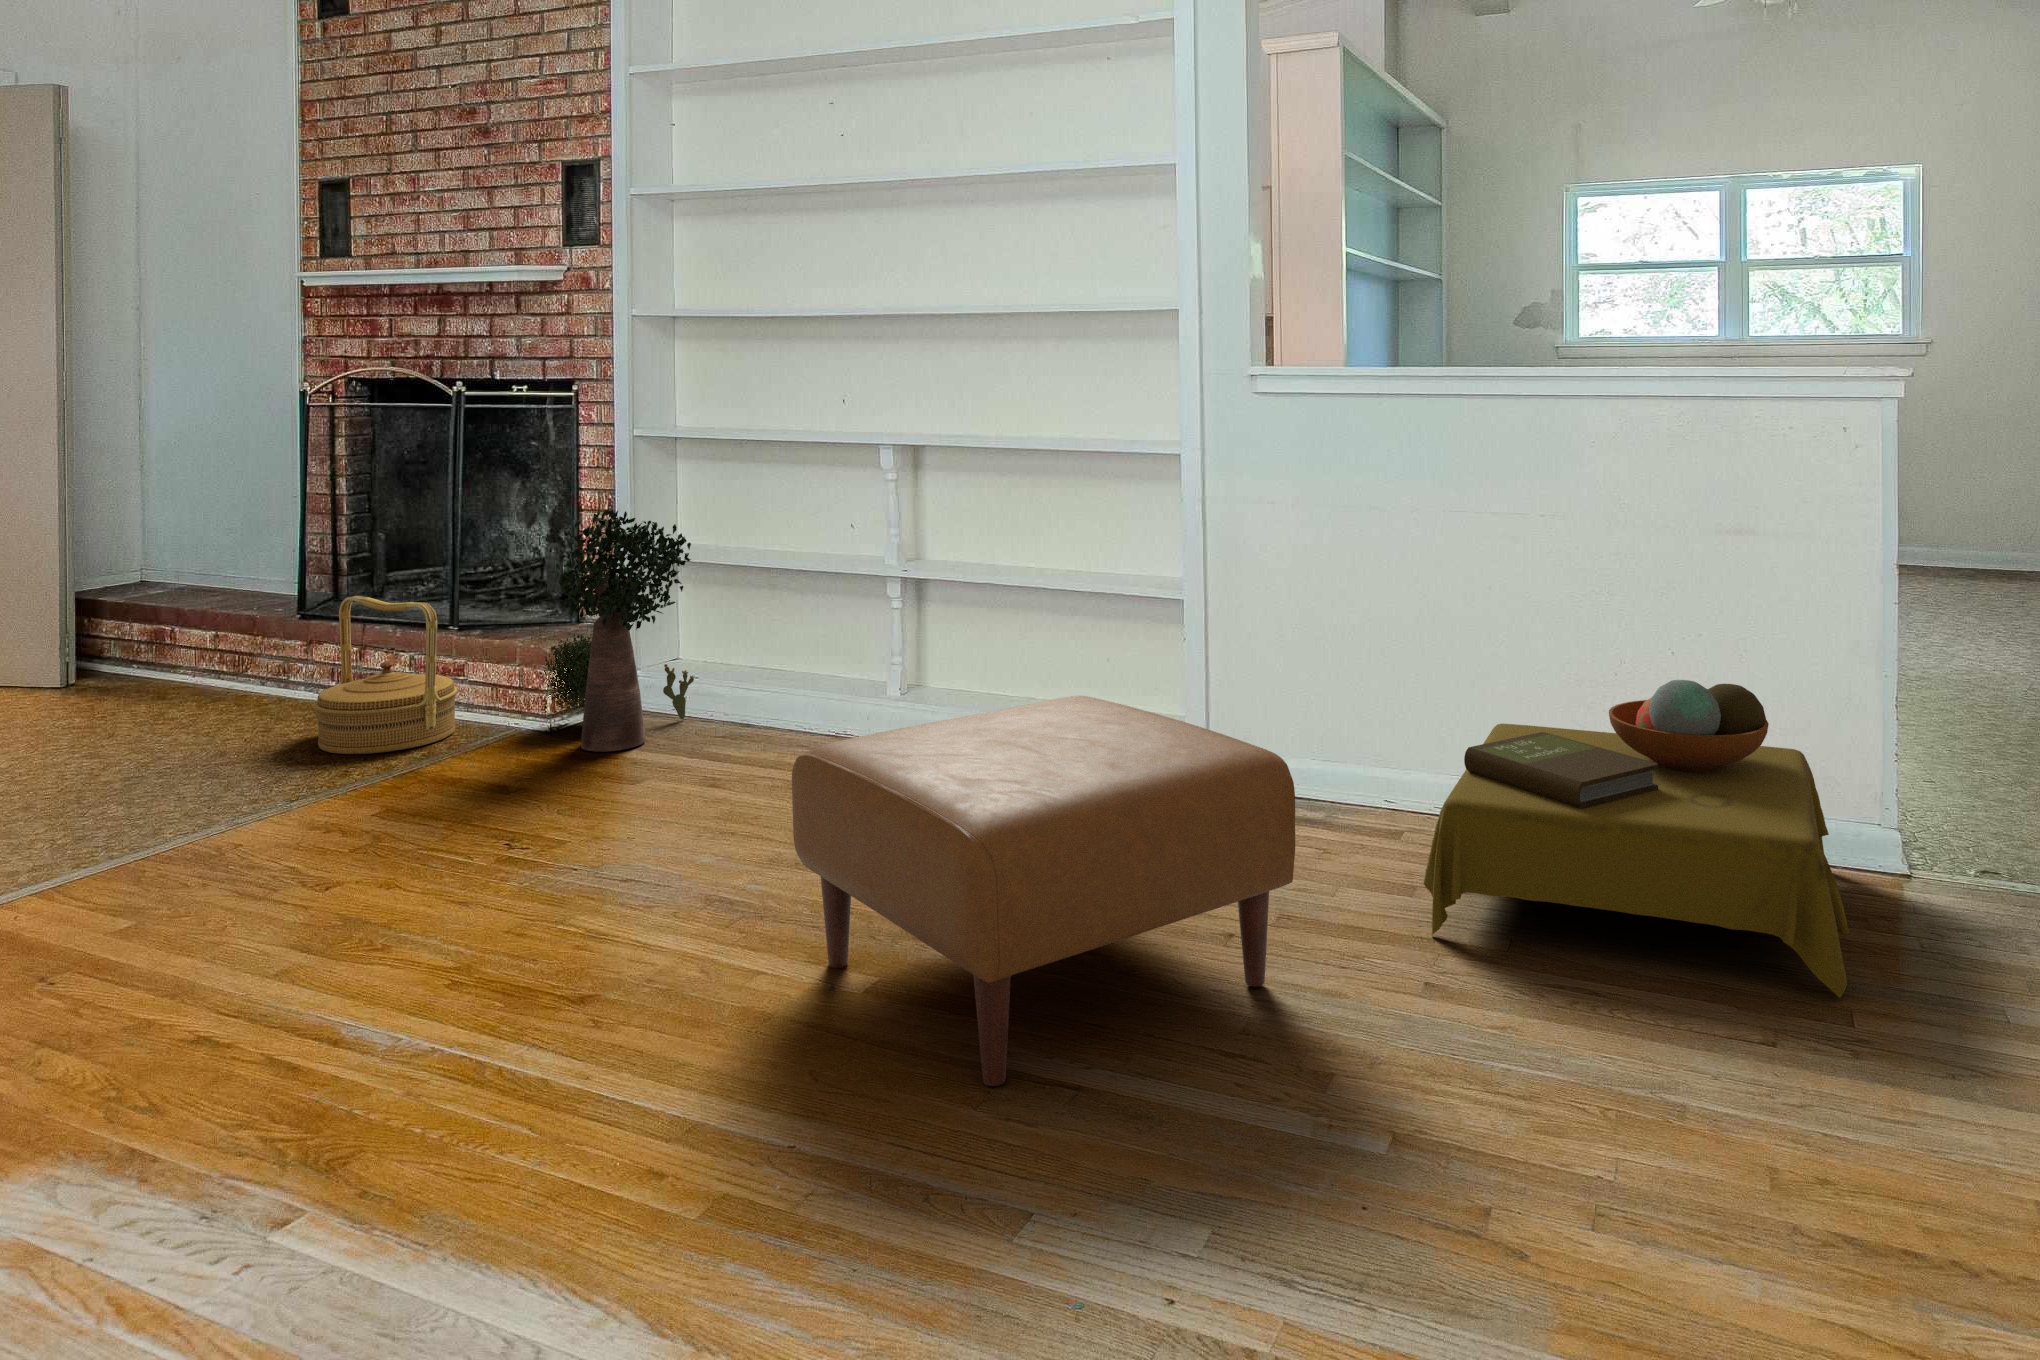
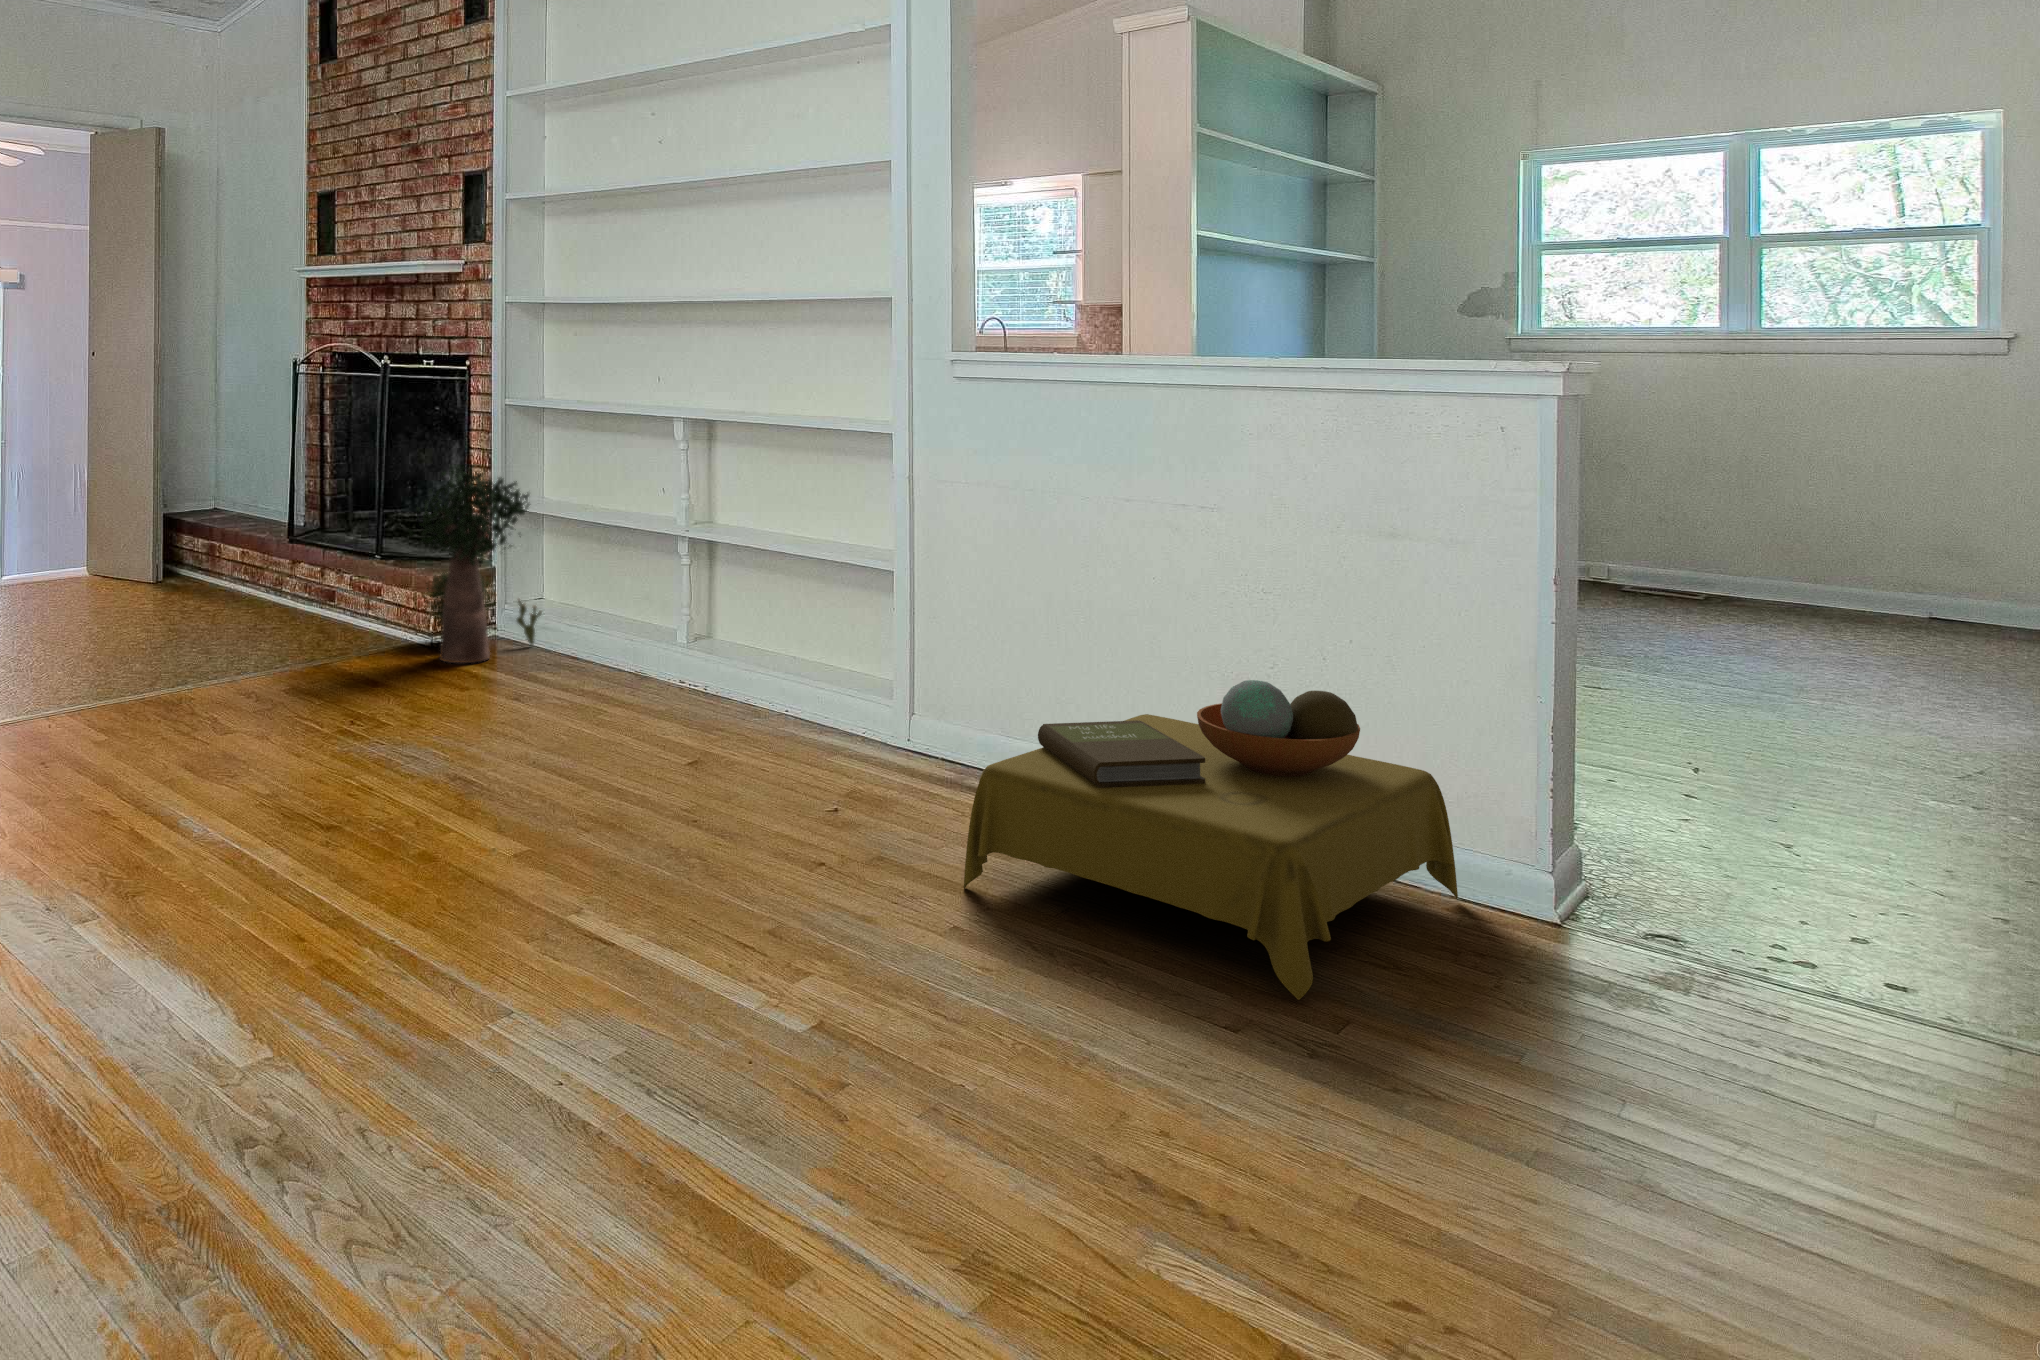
woven basket: present [314,596,458,754] -> none [265,525,369,646]
ottoman: present [792,696,1295,1086] -> none [440,641,800,920]

